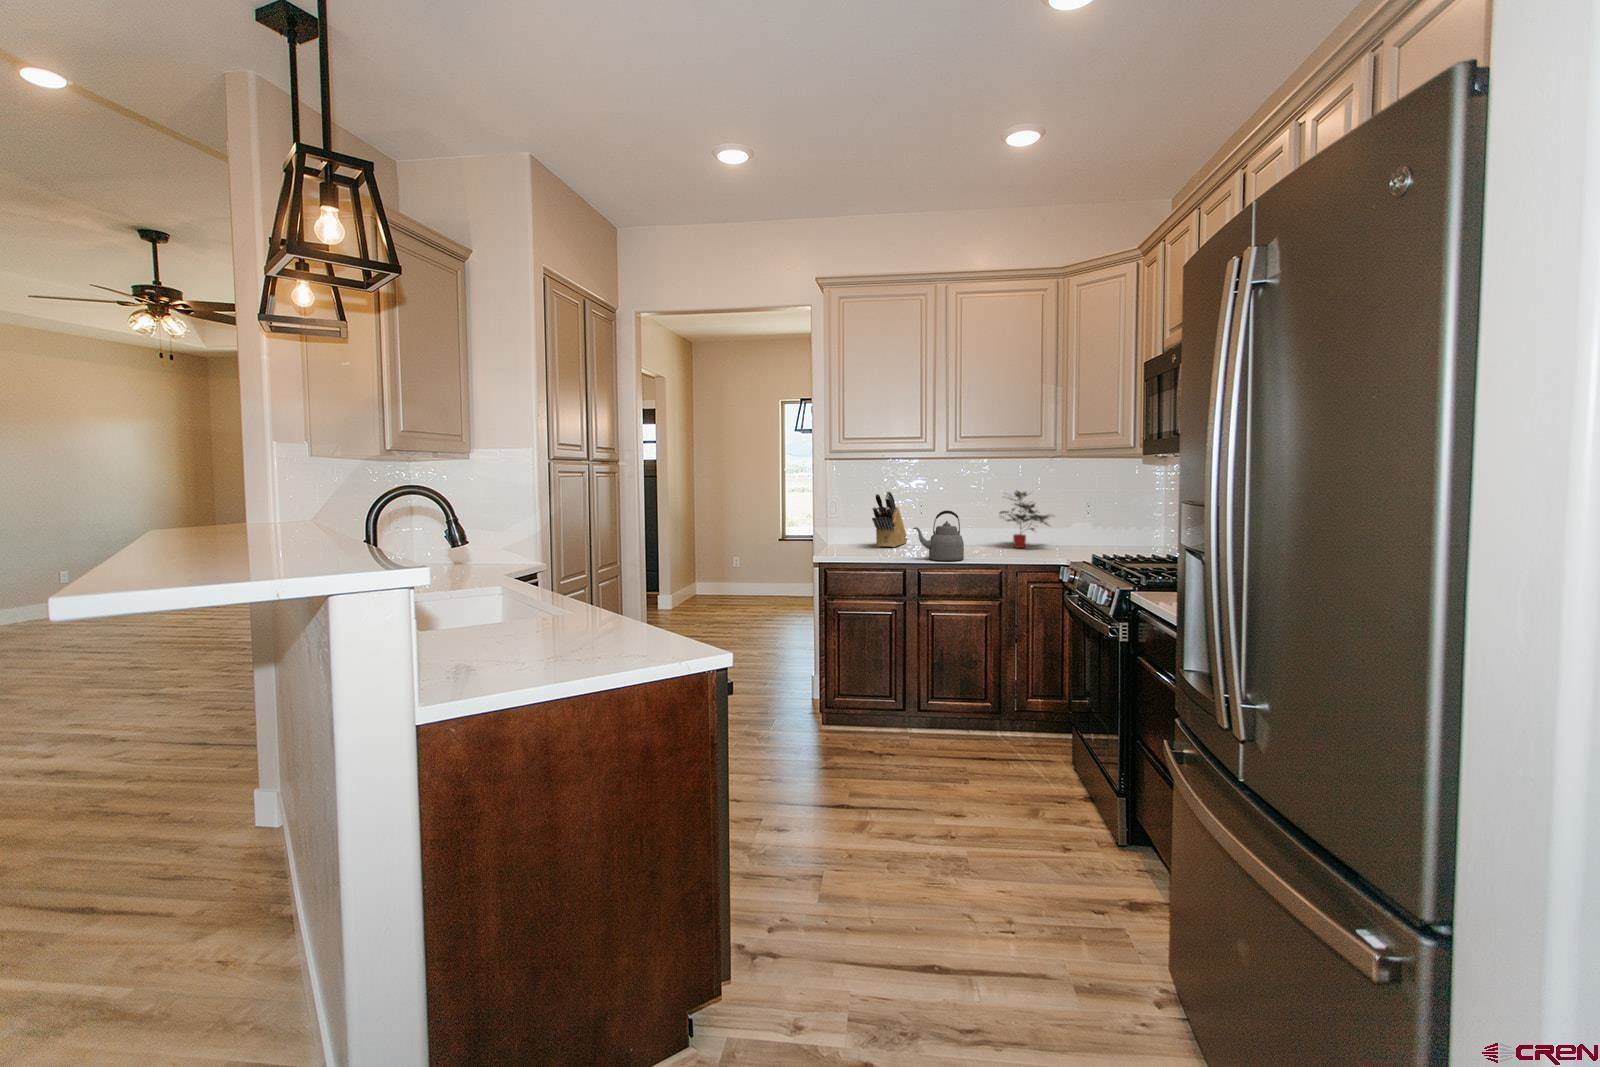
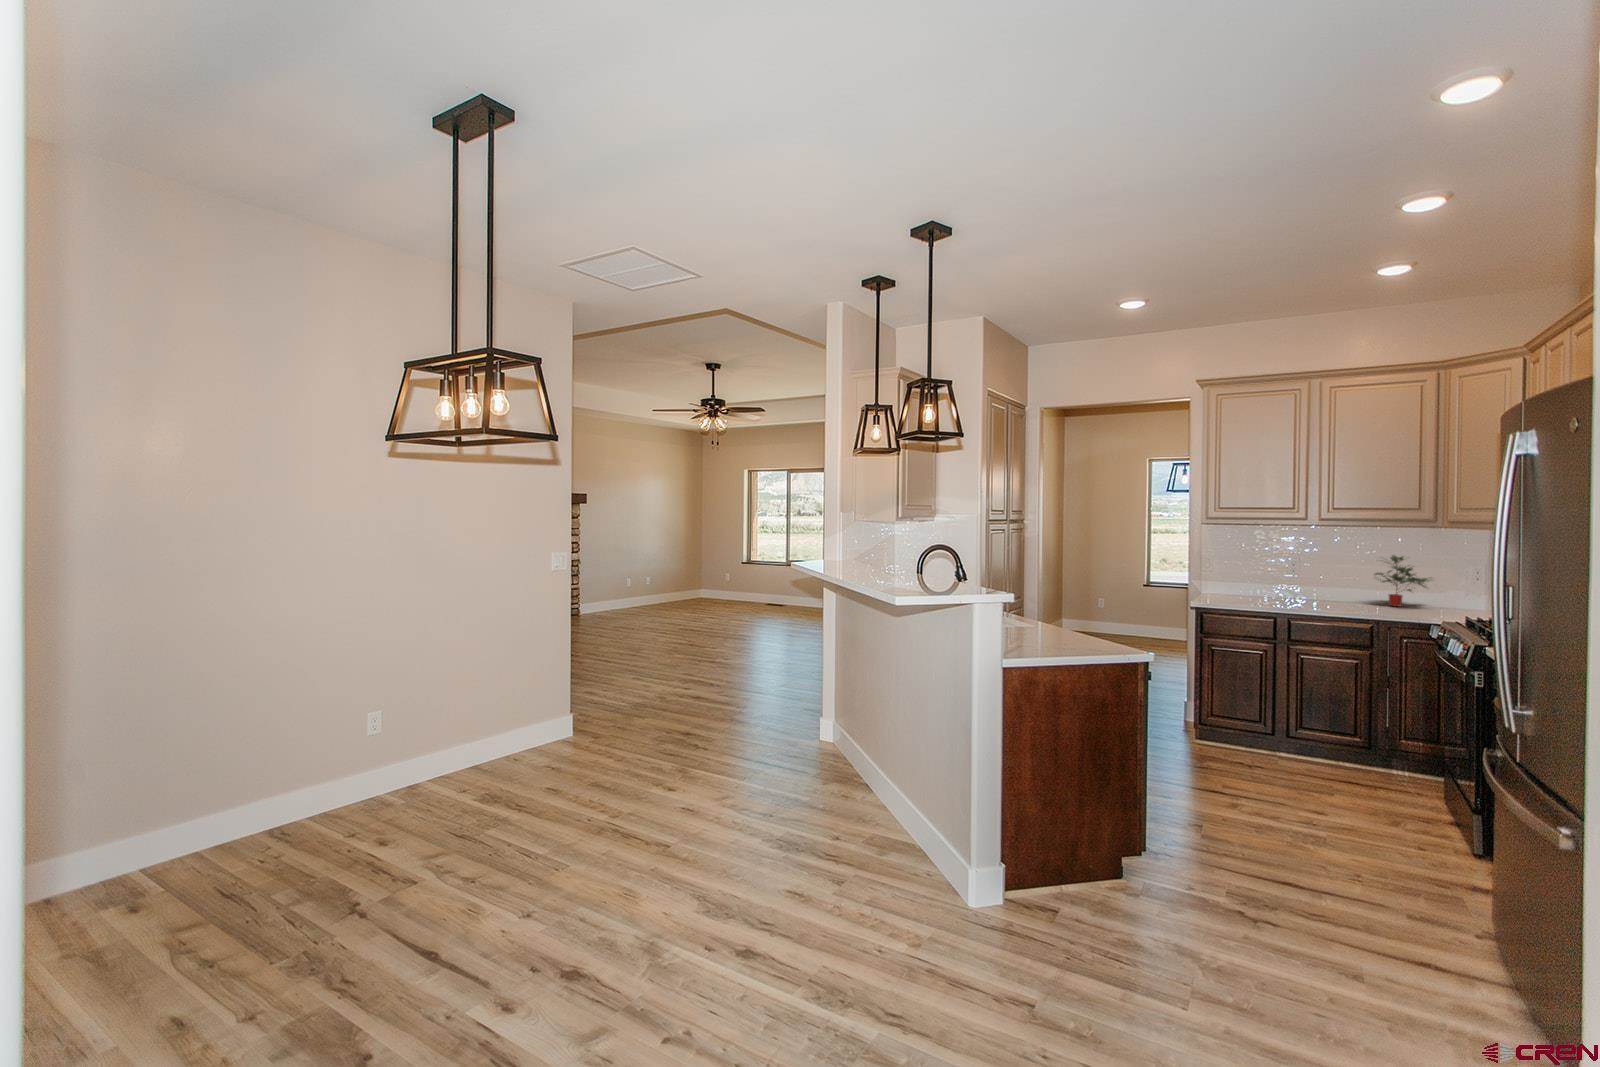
knife block: present [872,491,907,547] -> none [1245,552,1279,599]
kettle: present [913,510,964,561] -> none [1284,571,1334,613]

